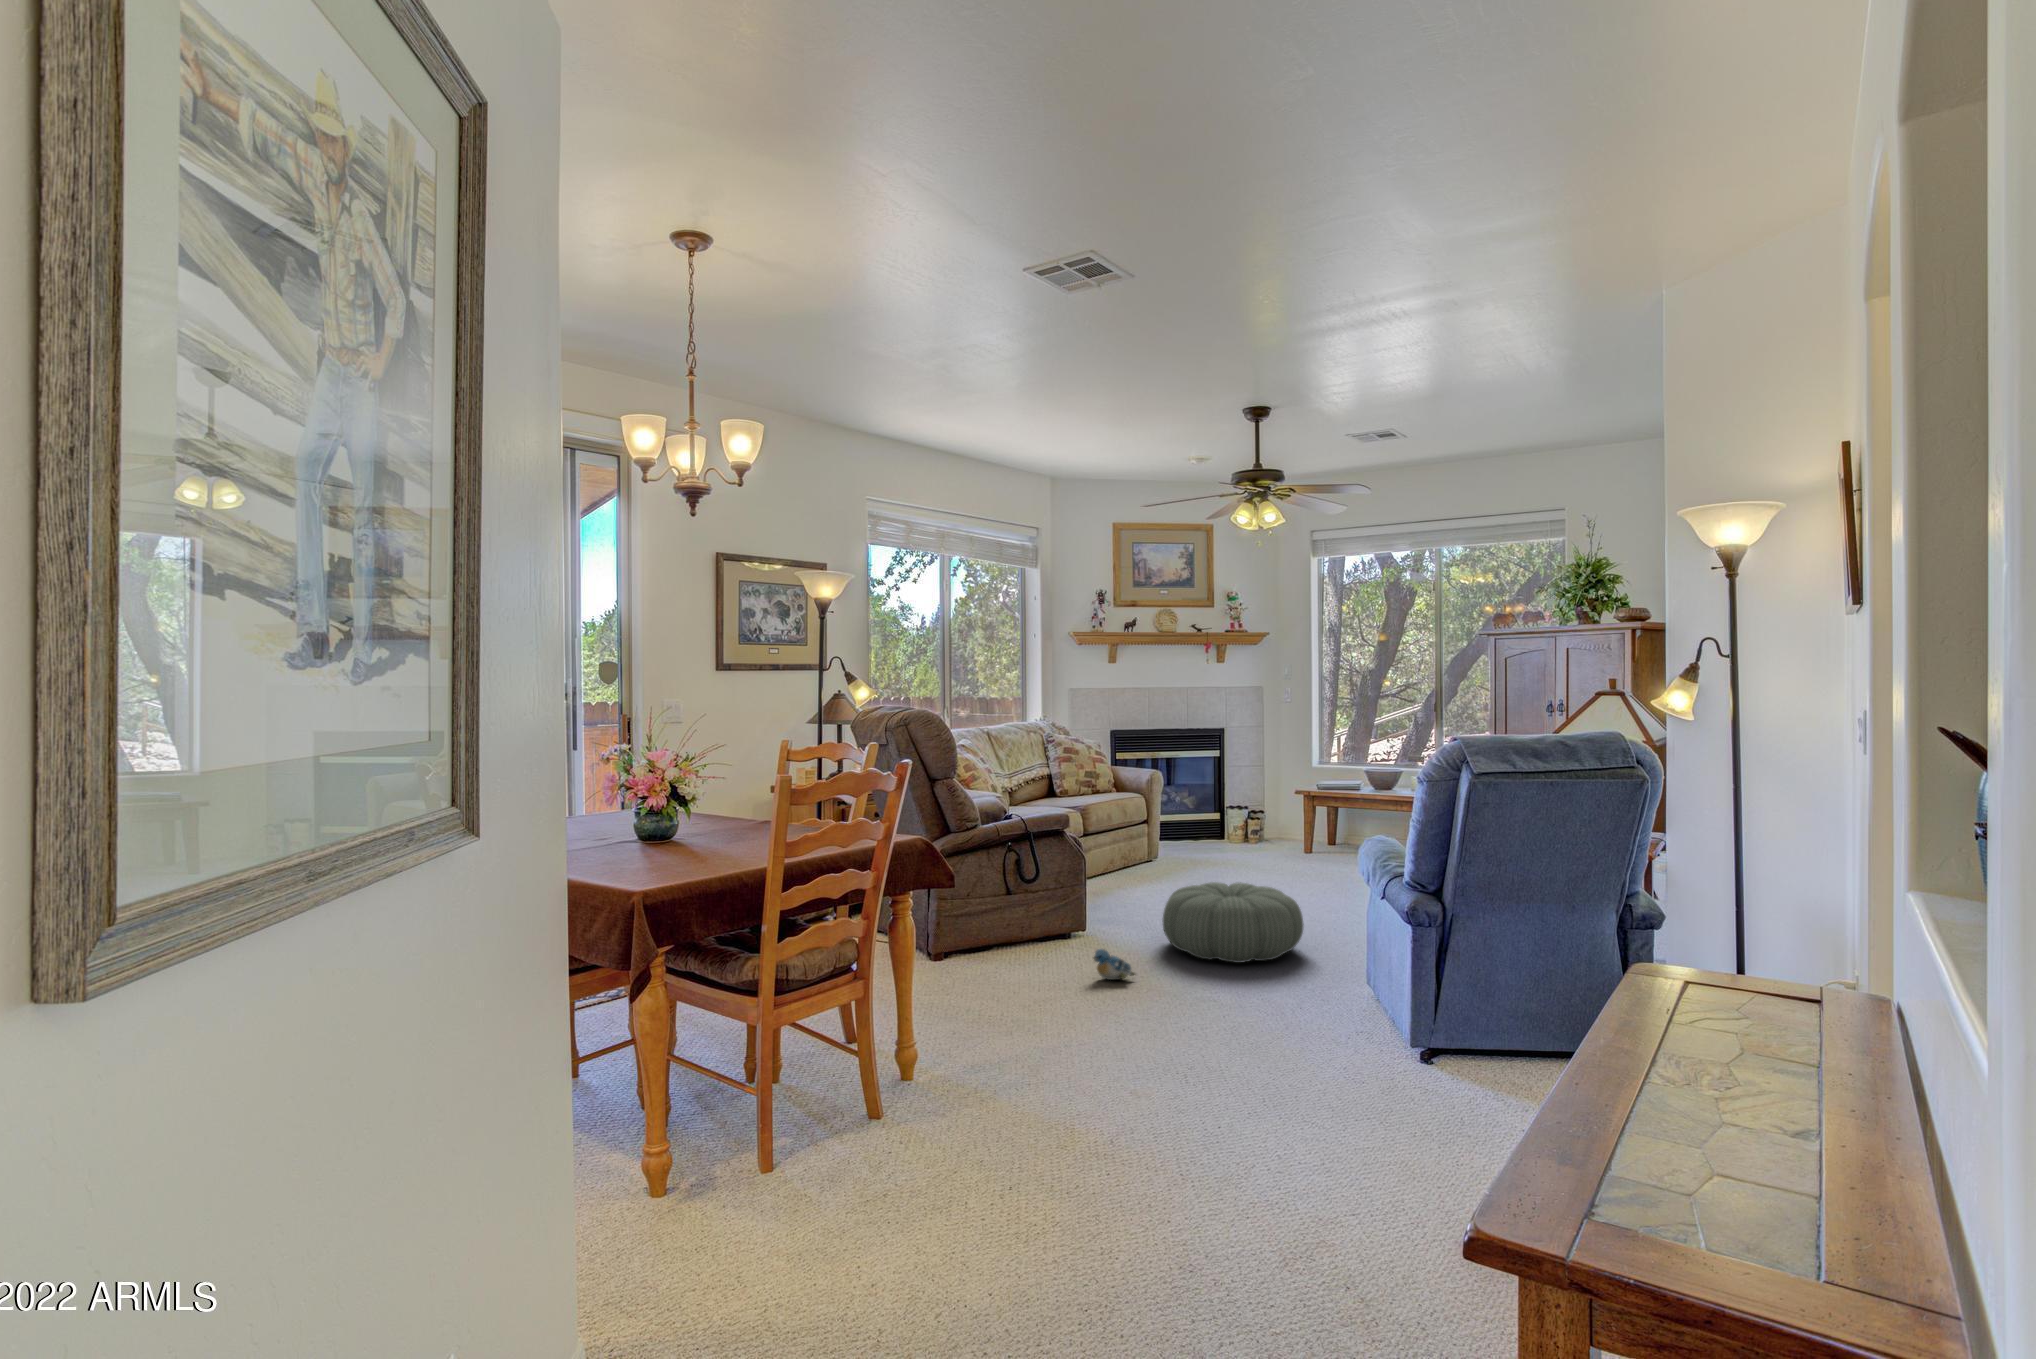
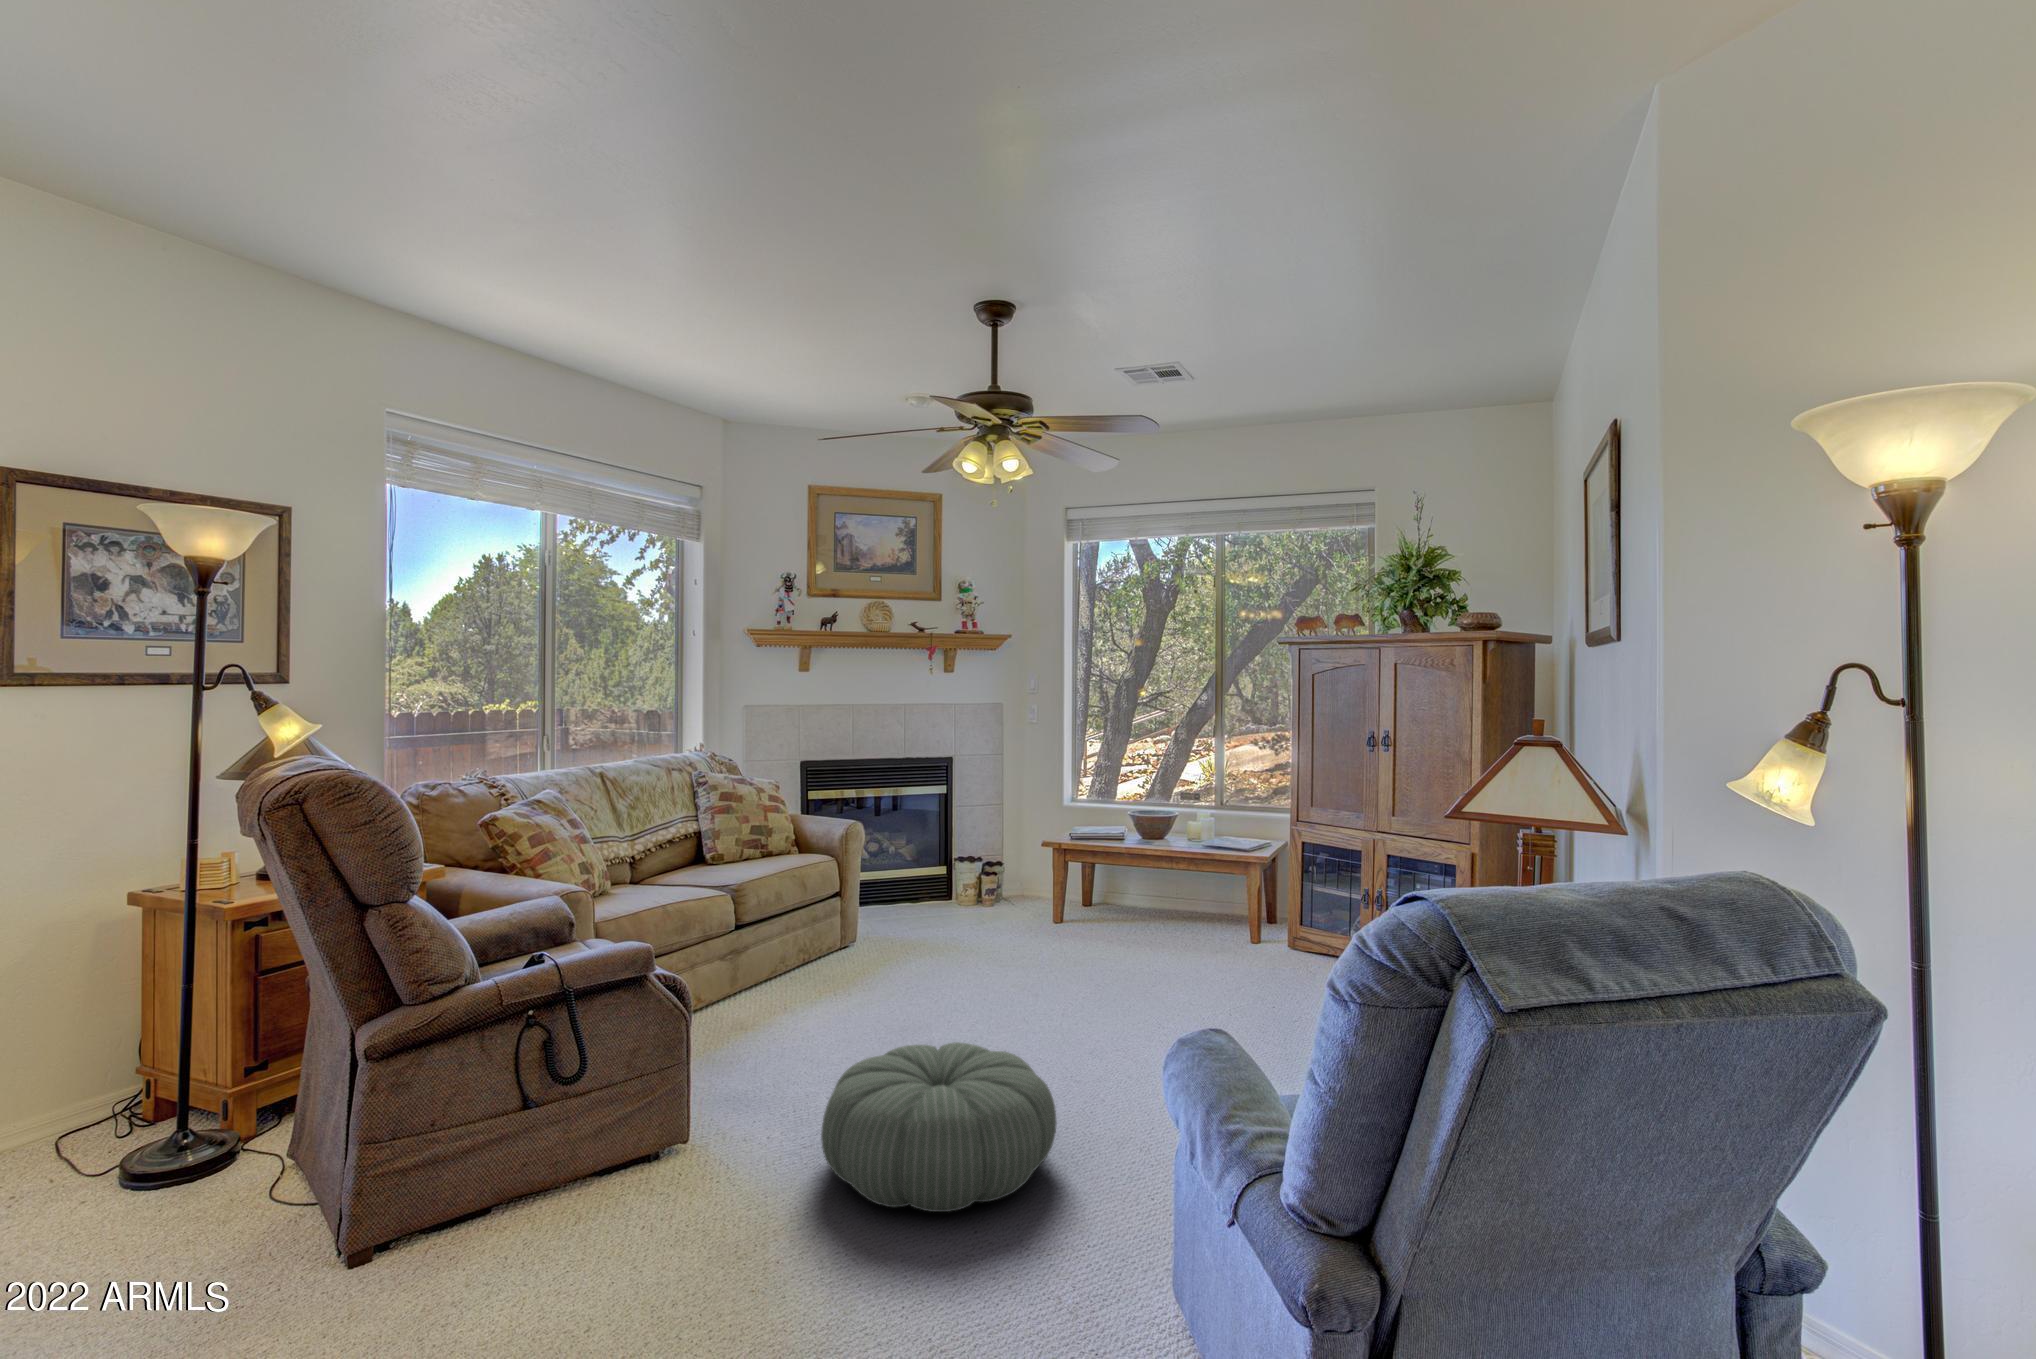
plush toy: present [1094,949,1135,980] -> none [665,1240,752,1301]

